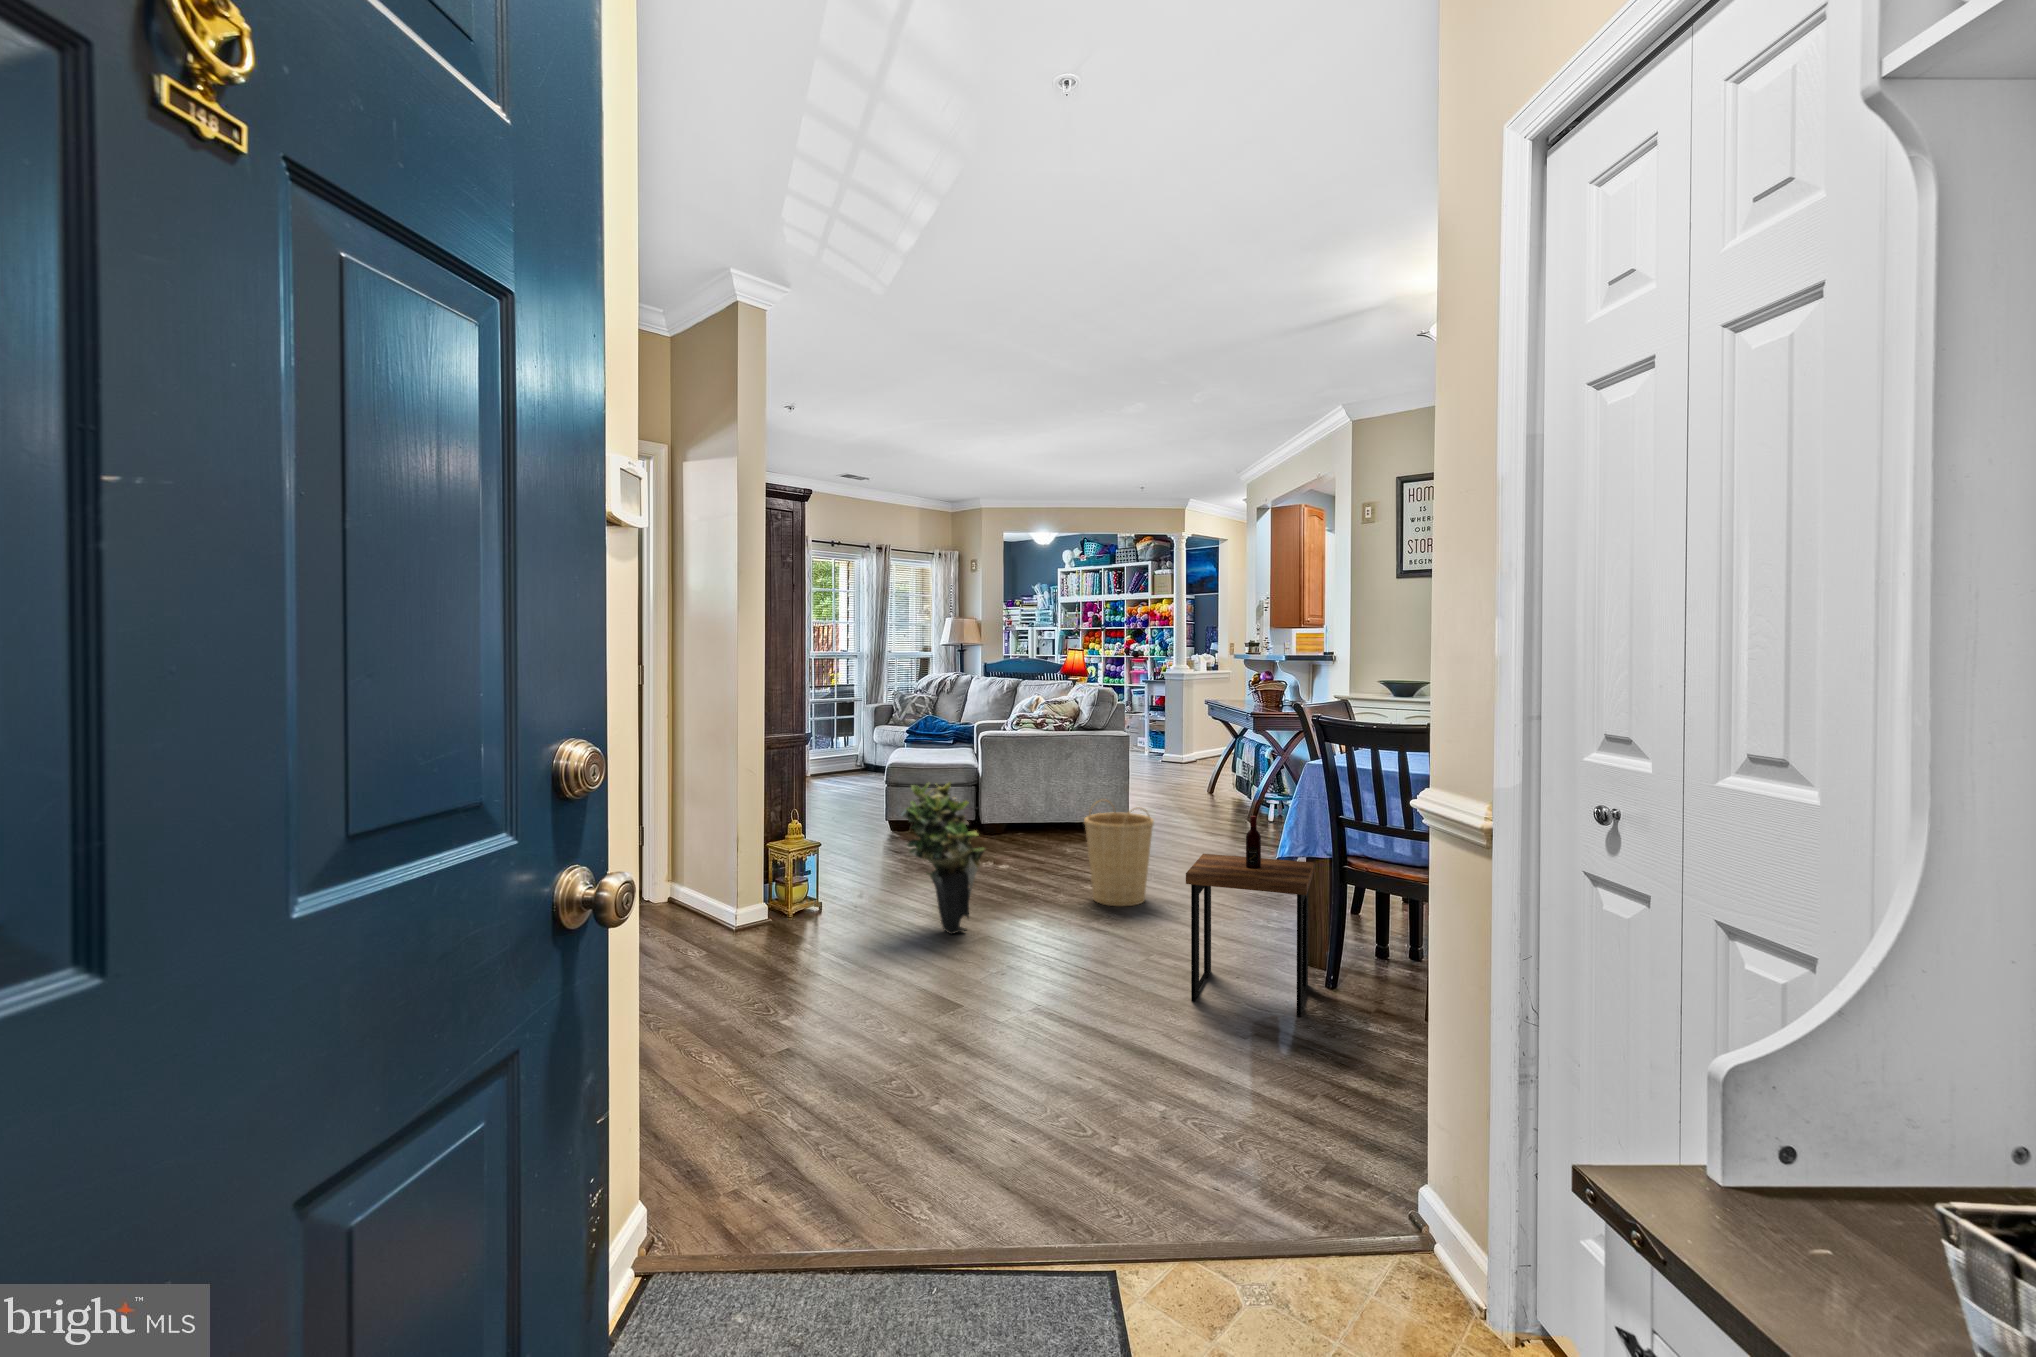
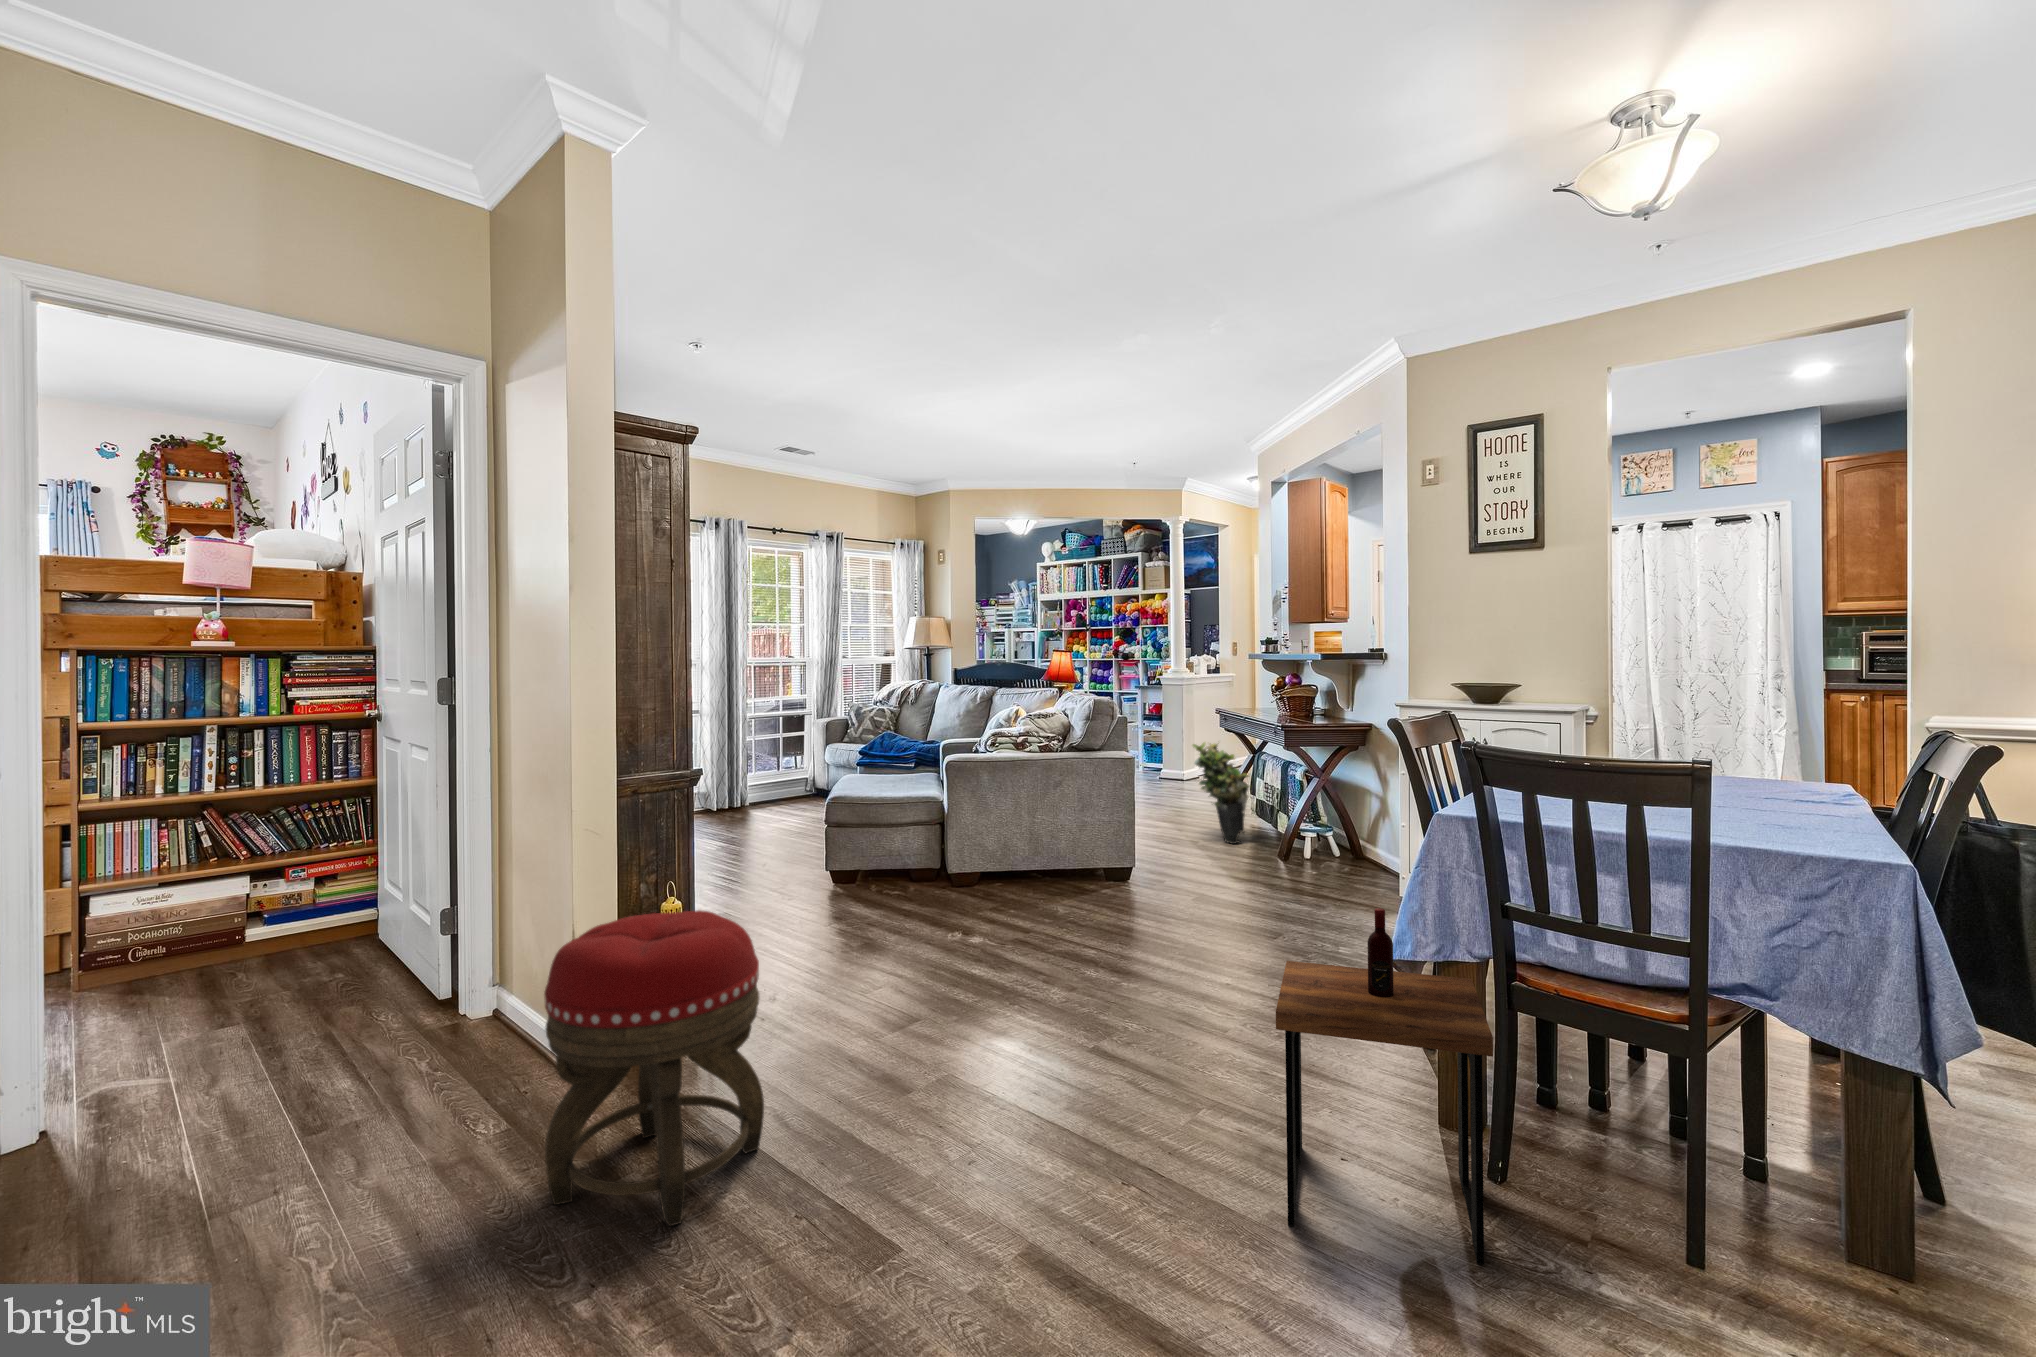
potted plant: present [901,782,985,934] -> present [1193,742,1249,844]
basket: present [1084,800,1154,906] -> none [1087,853,1185,1009]
footstool: none [746,817,872,995] -> present [544,910,764,1226]

